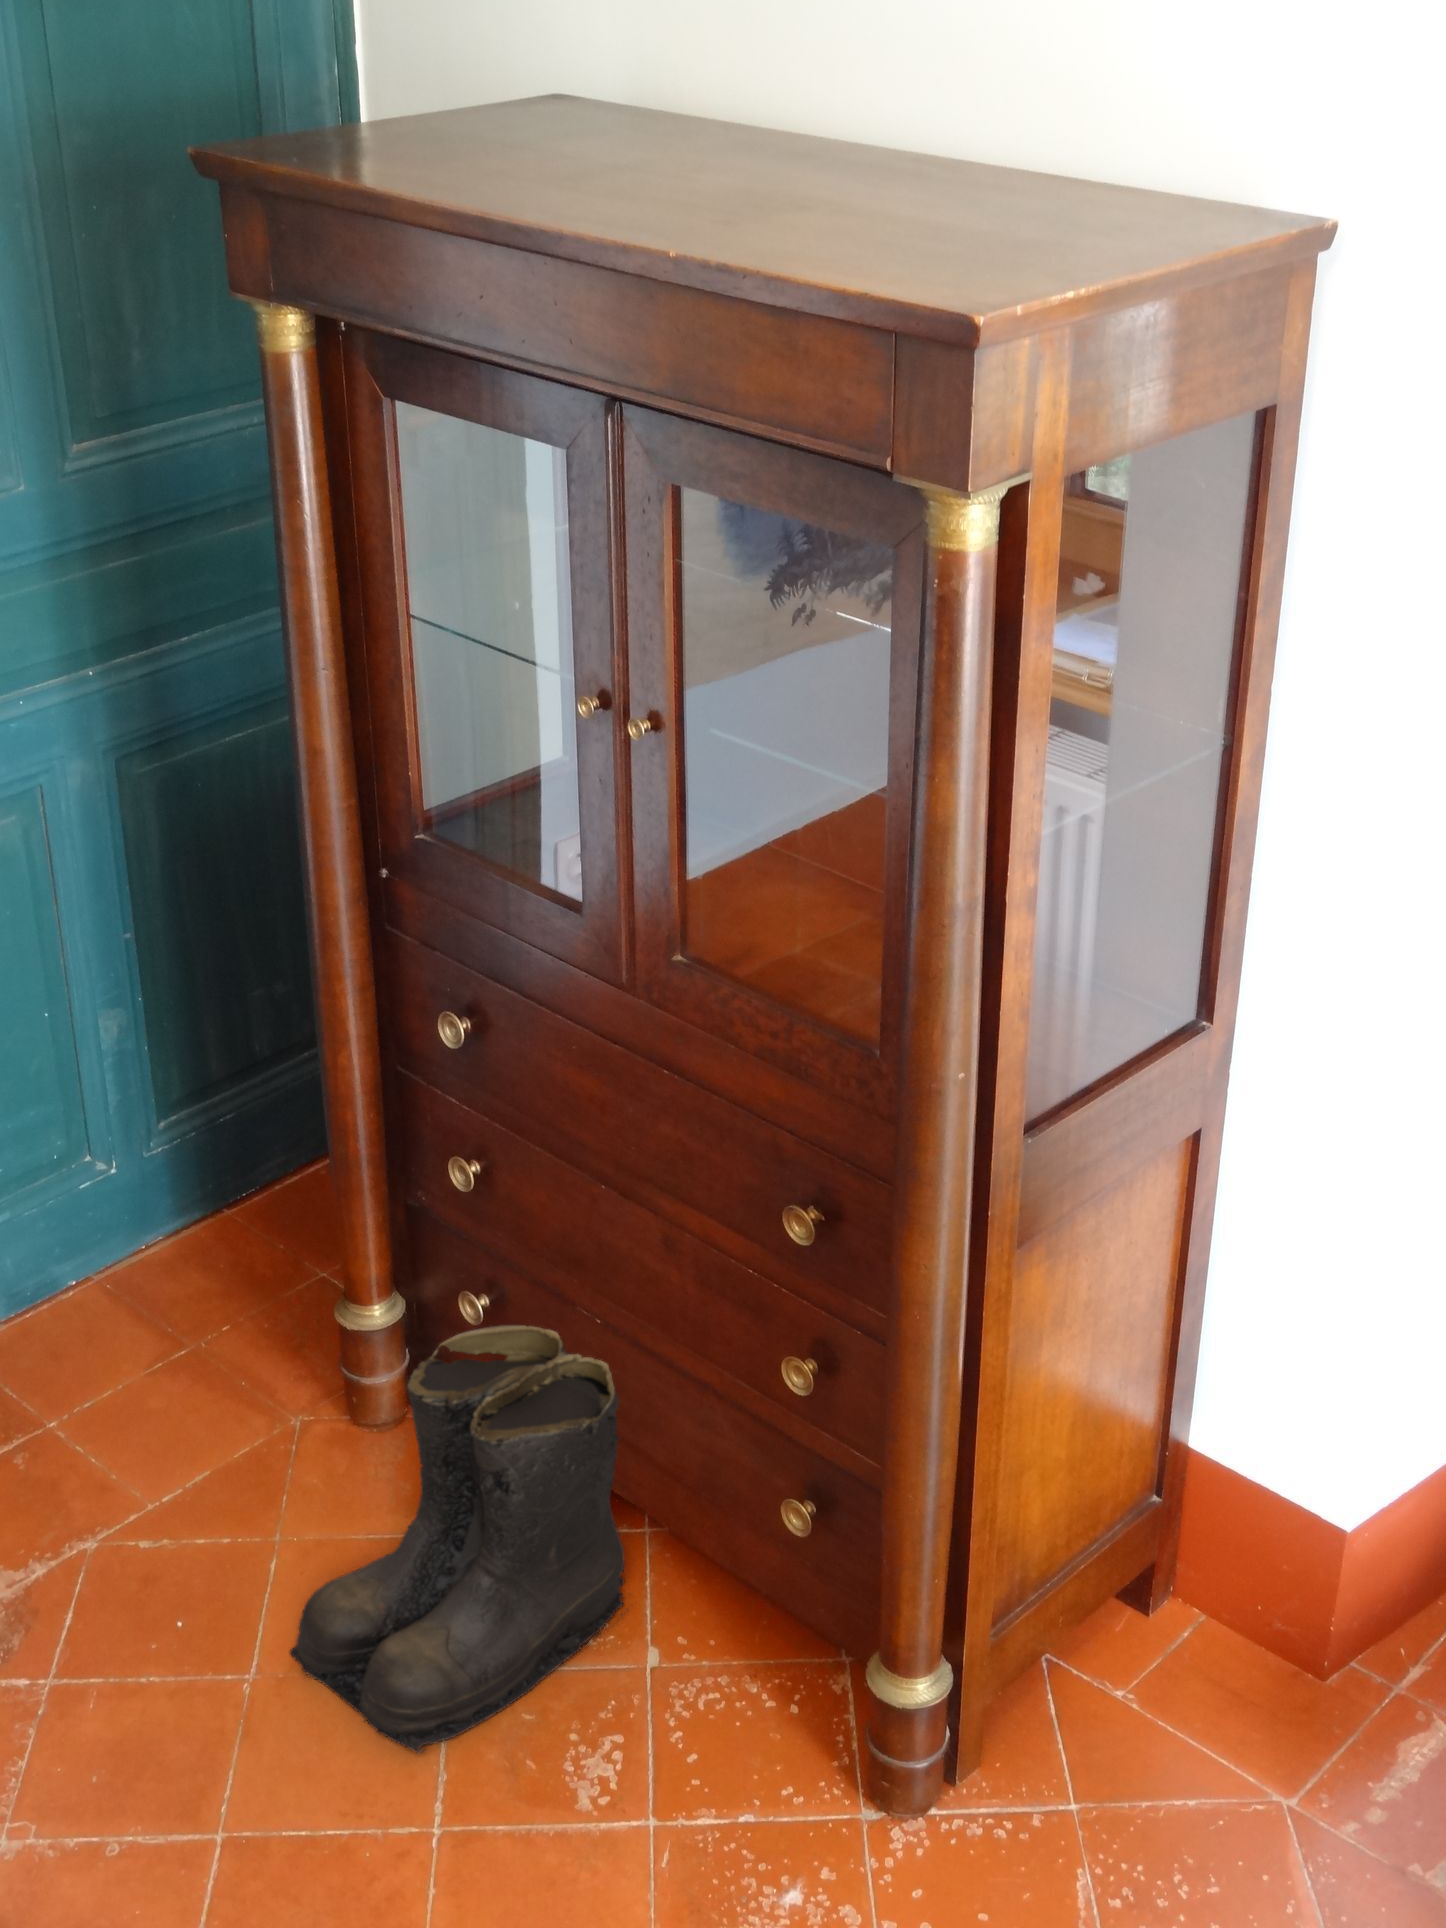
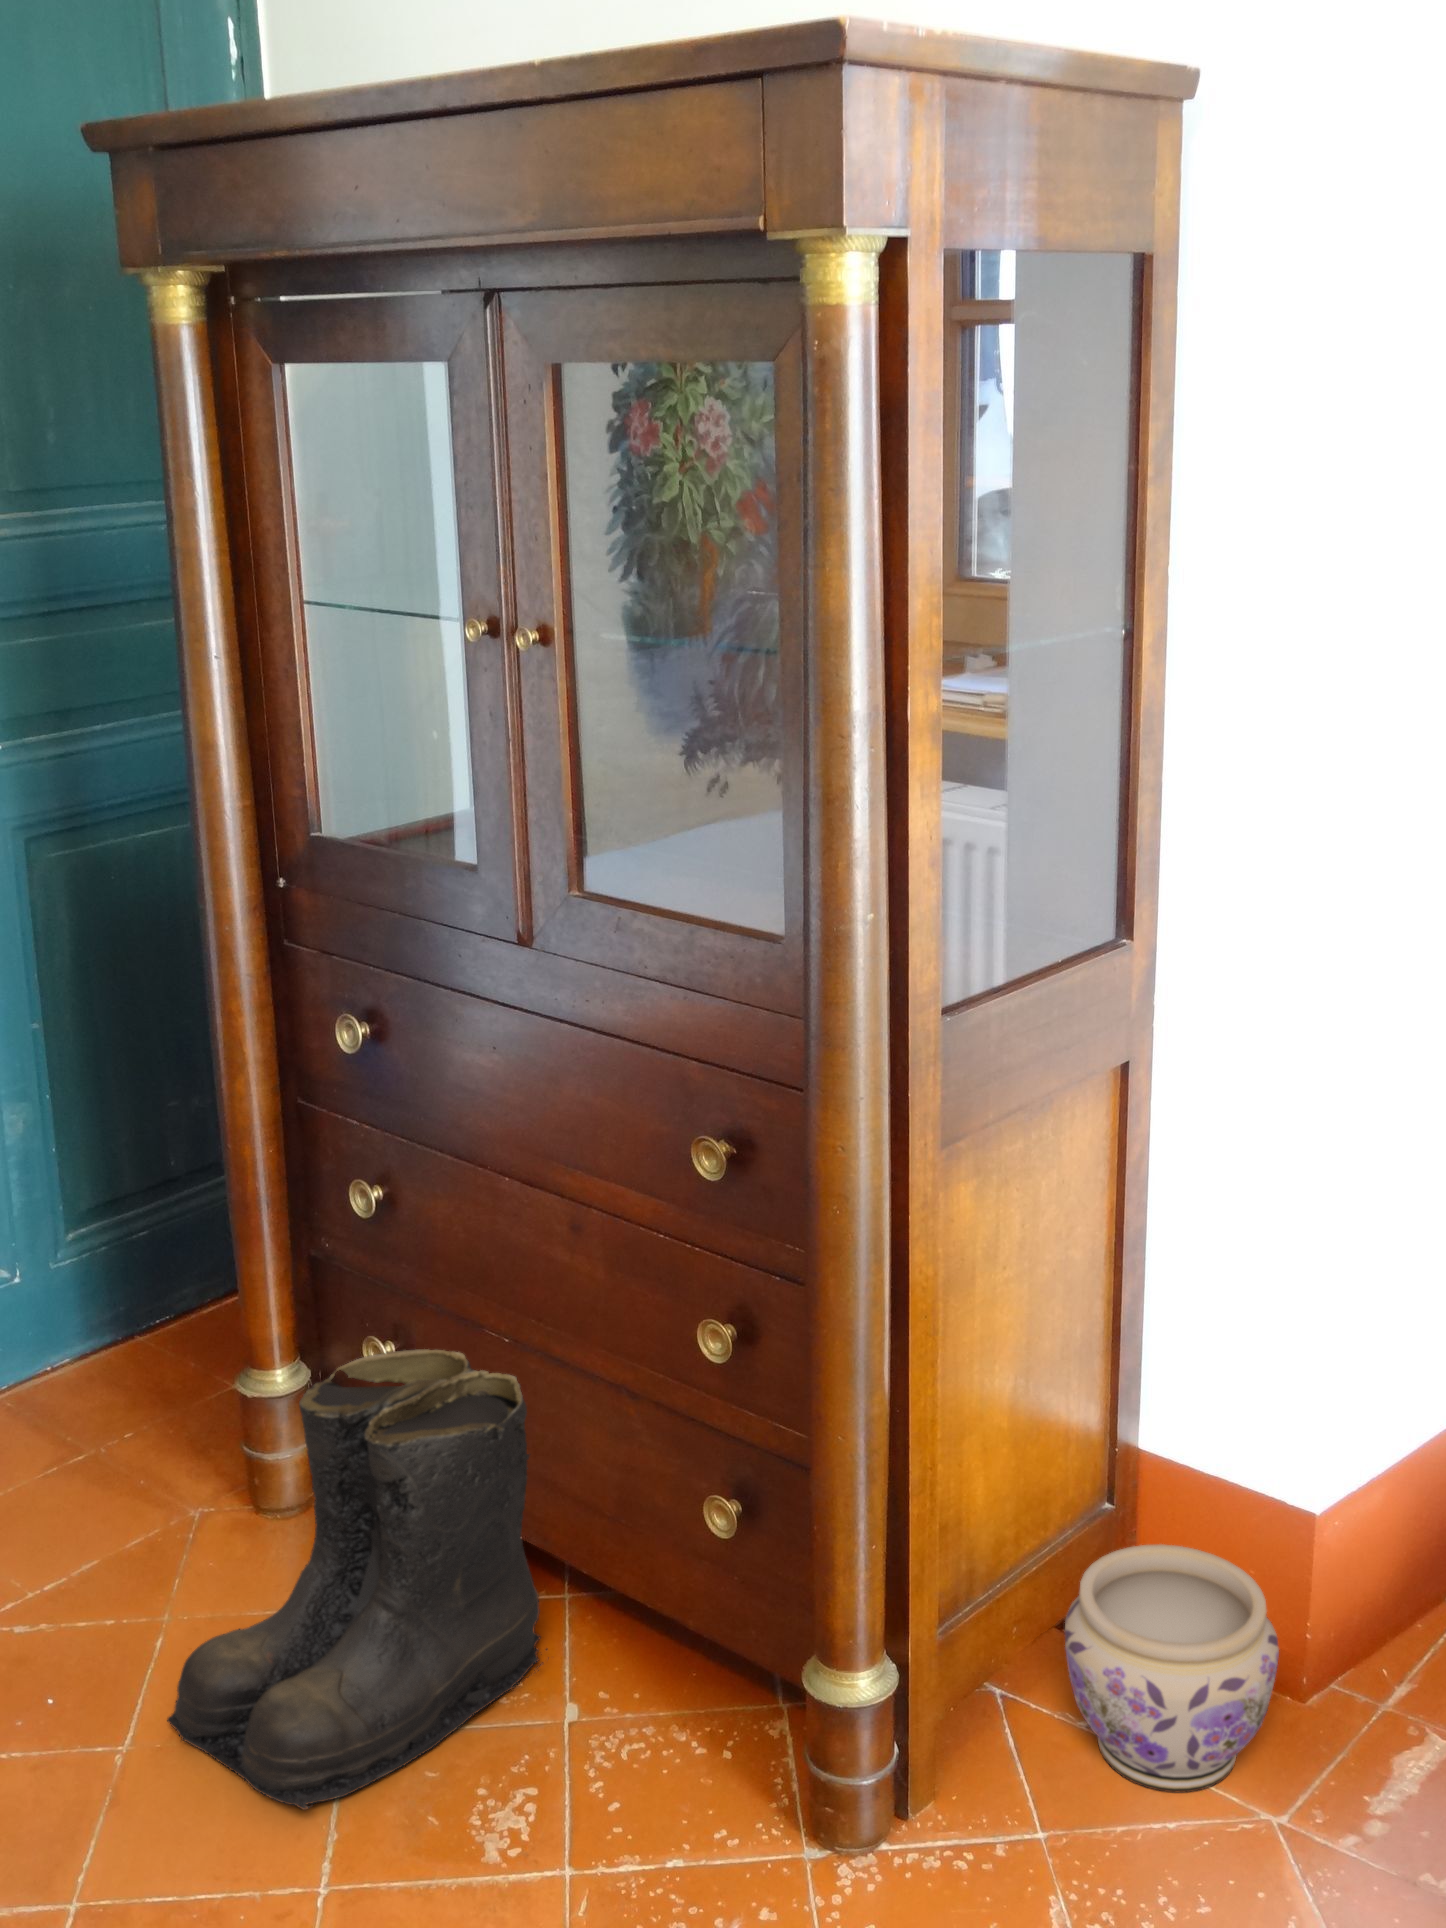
planter: none [1107,1546,1302,1771] -> present [1065,1544,1279,1792]

